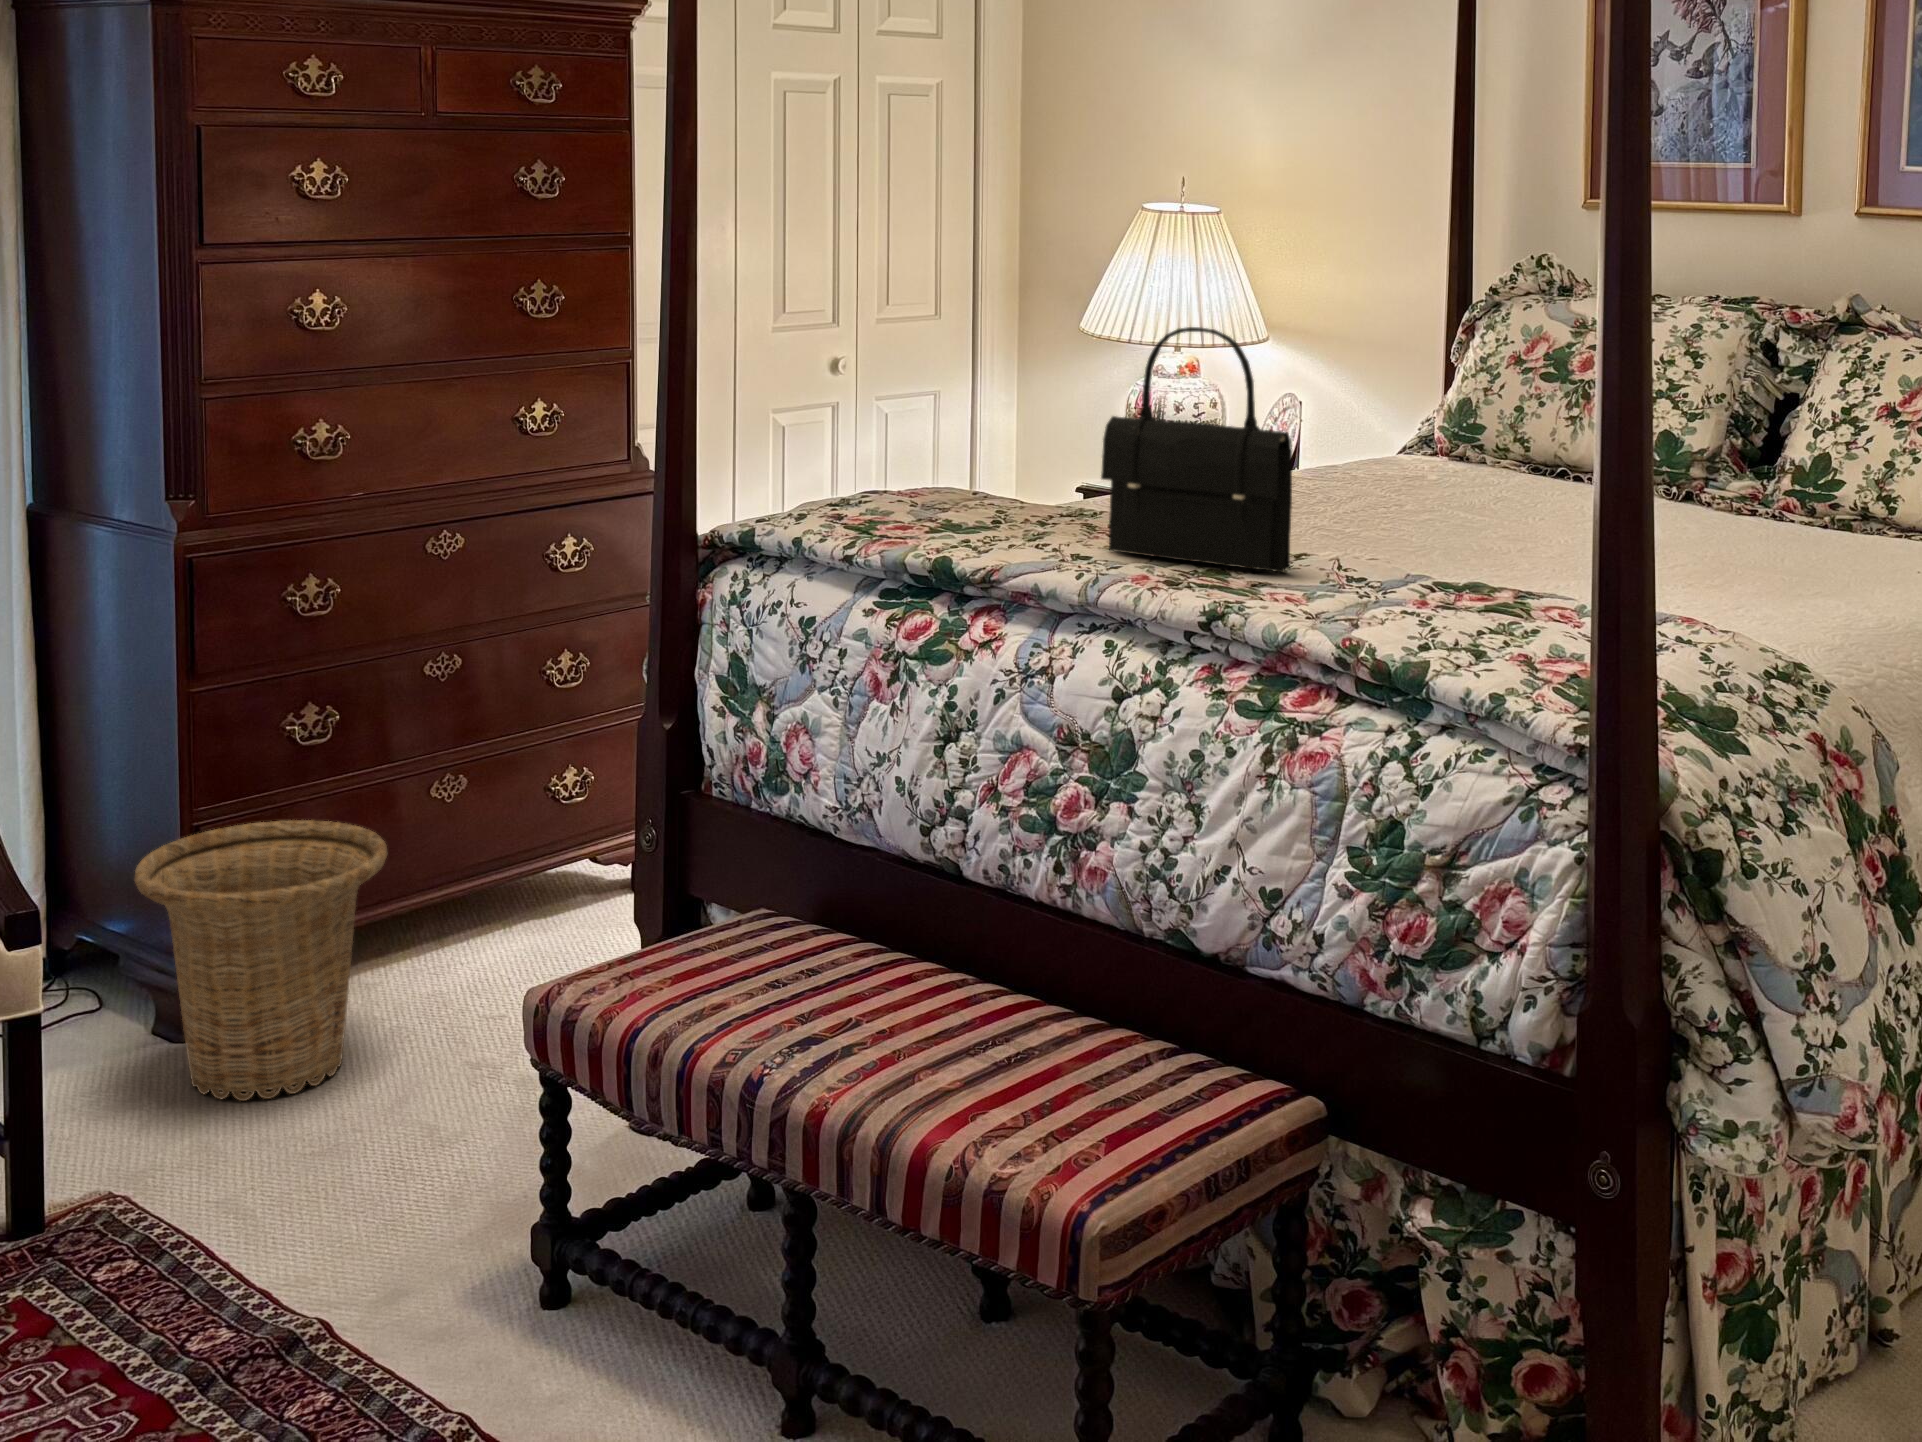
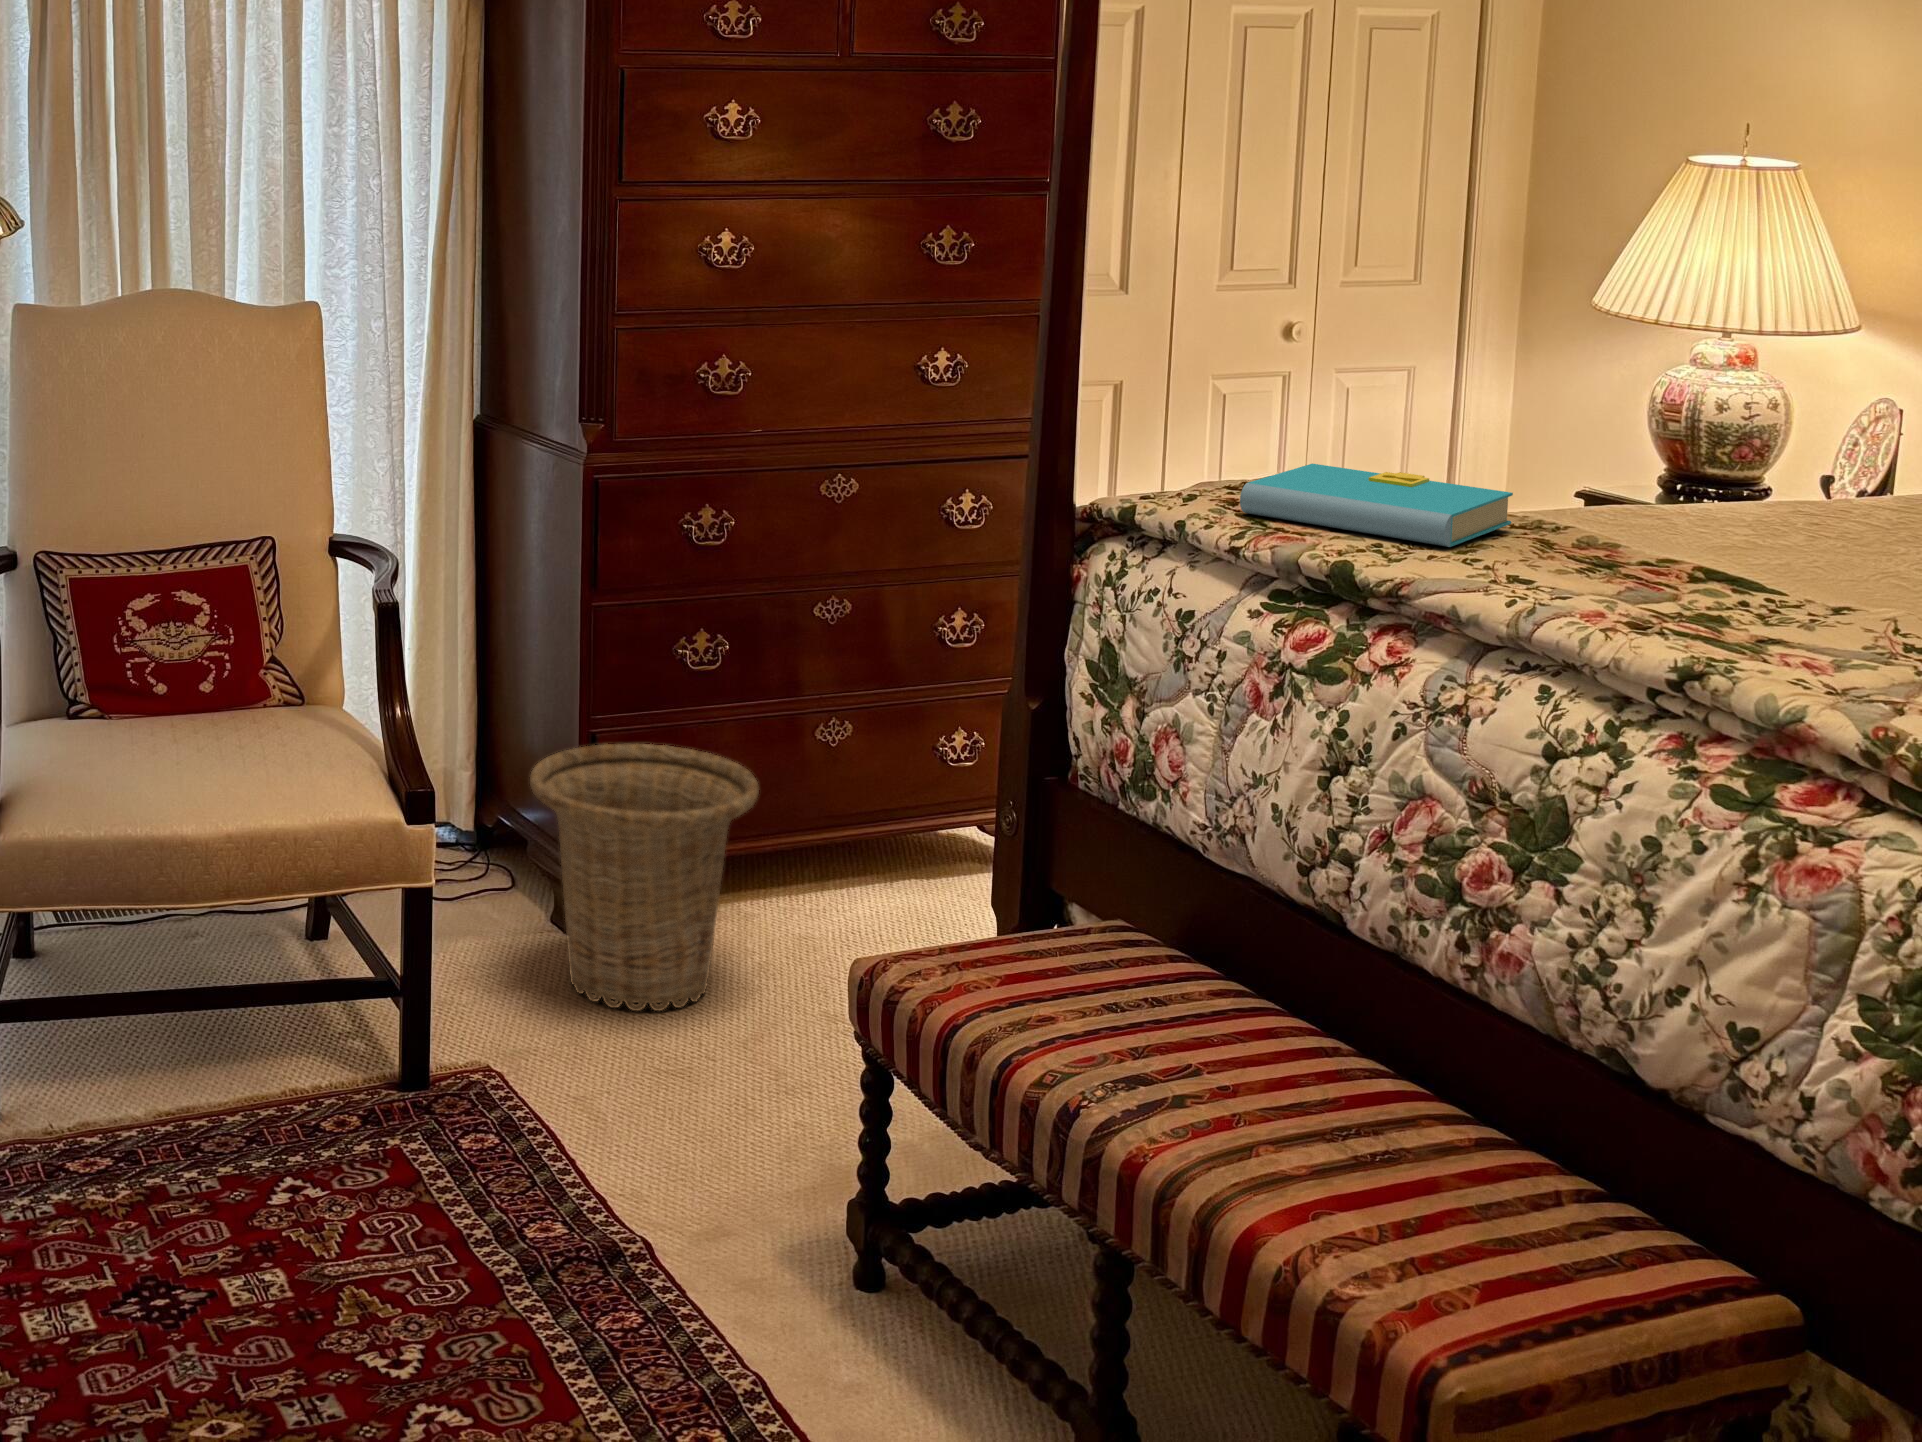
handbag: present [1101,327,1292,572] -> none [1558,316,1825,632]
book: none [841,474,1058,535] -> present [1240,464,1513,547]

